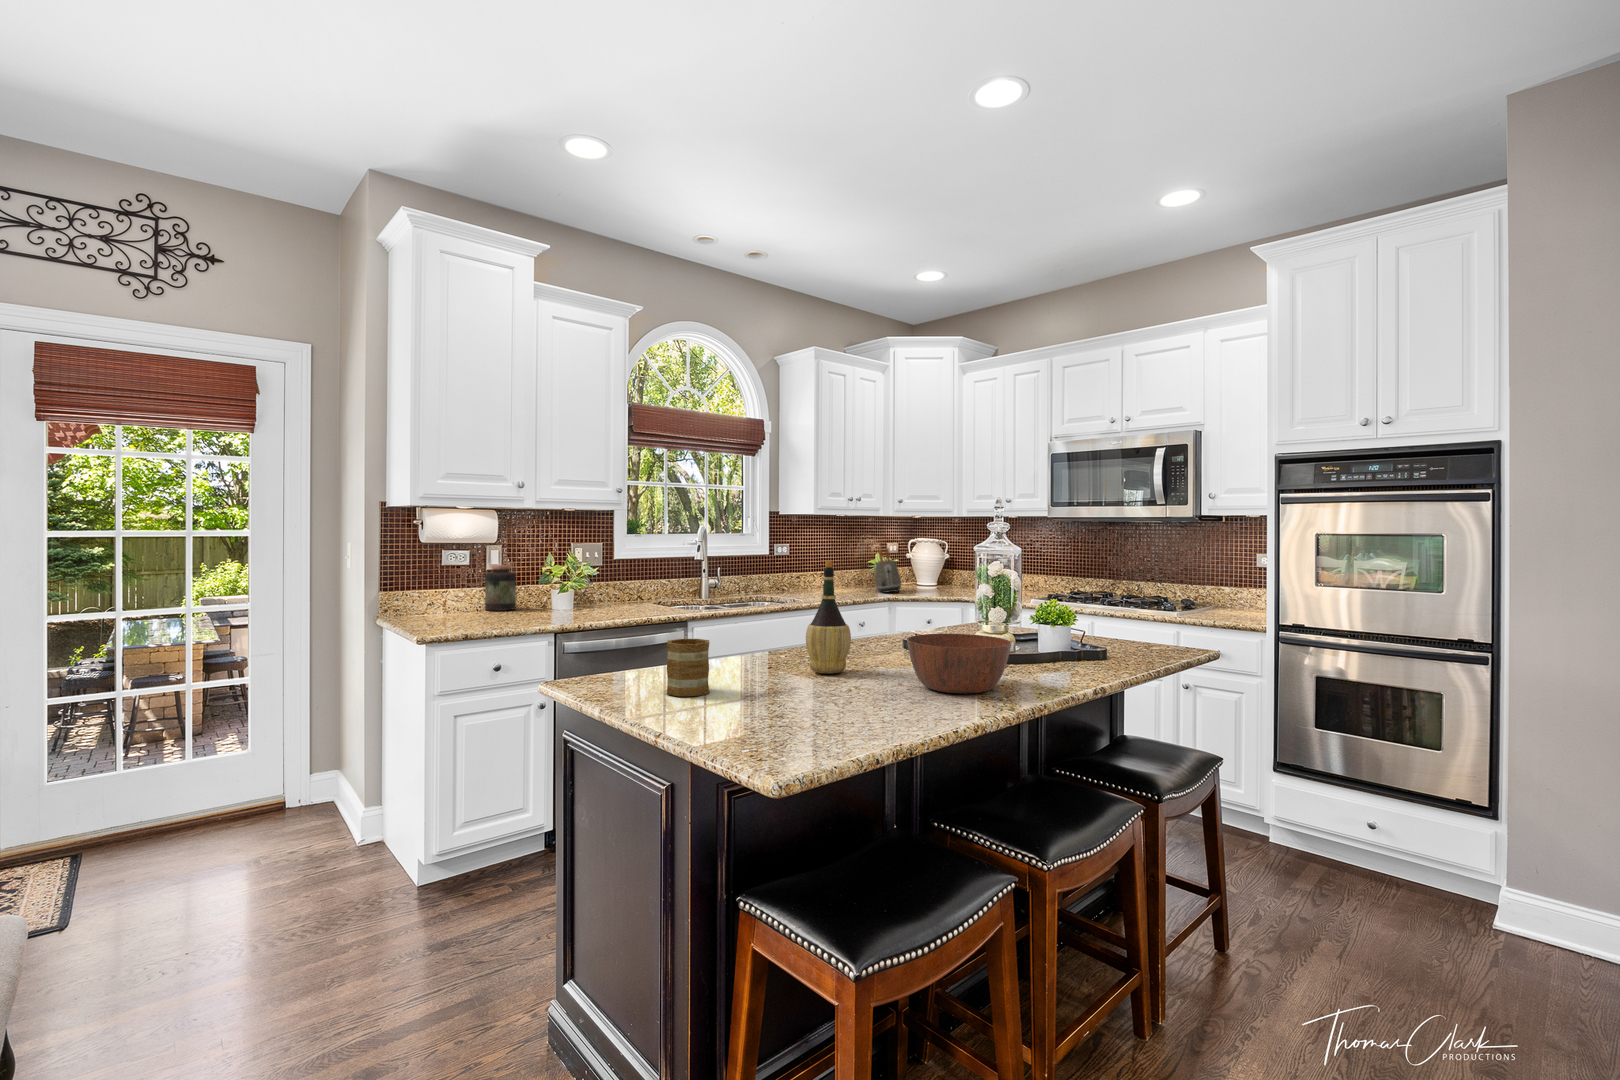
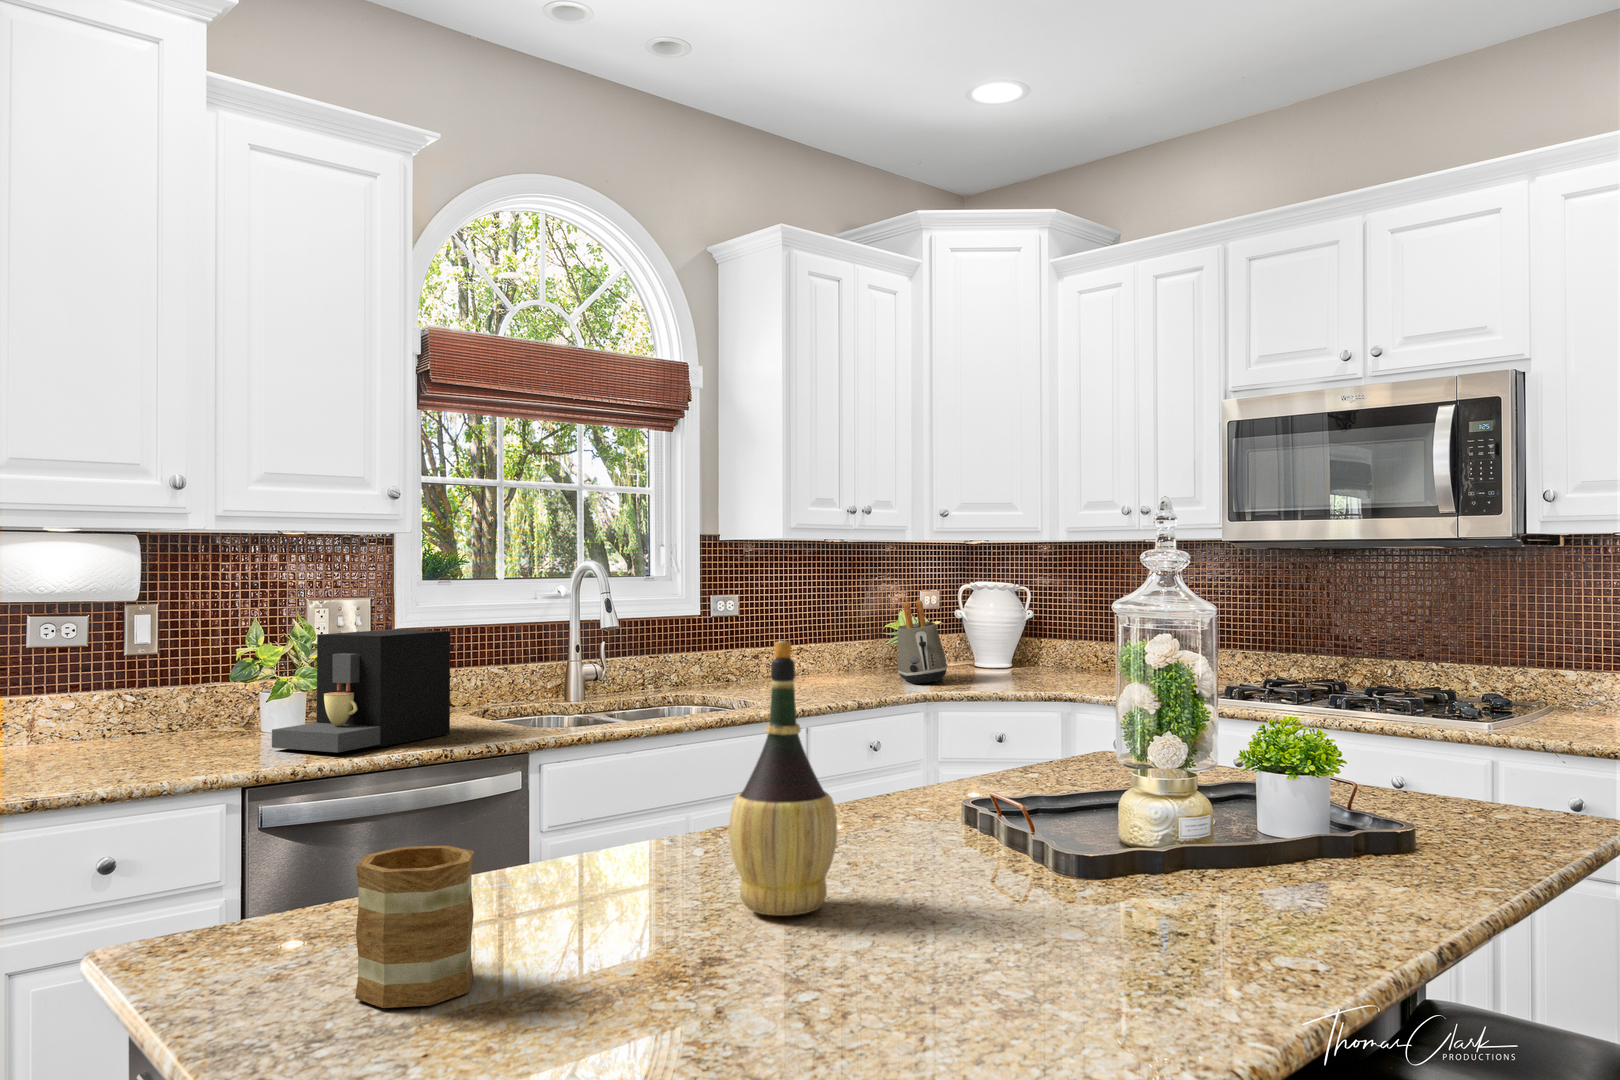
coffee maker: none [565,559,649,618] -> present [272,630,450,752]
jar: present [485,565,516,611] -> none [121,644,187,737]
bowl: present [907,634,1011,694] -> none [974,817,1241,988]

